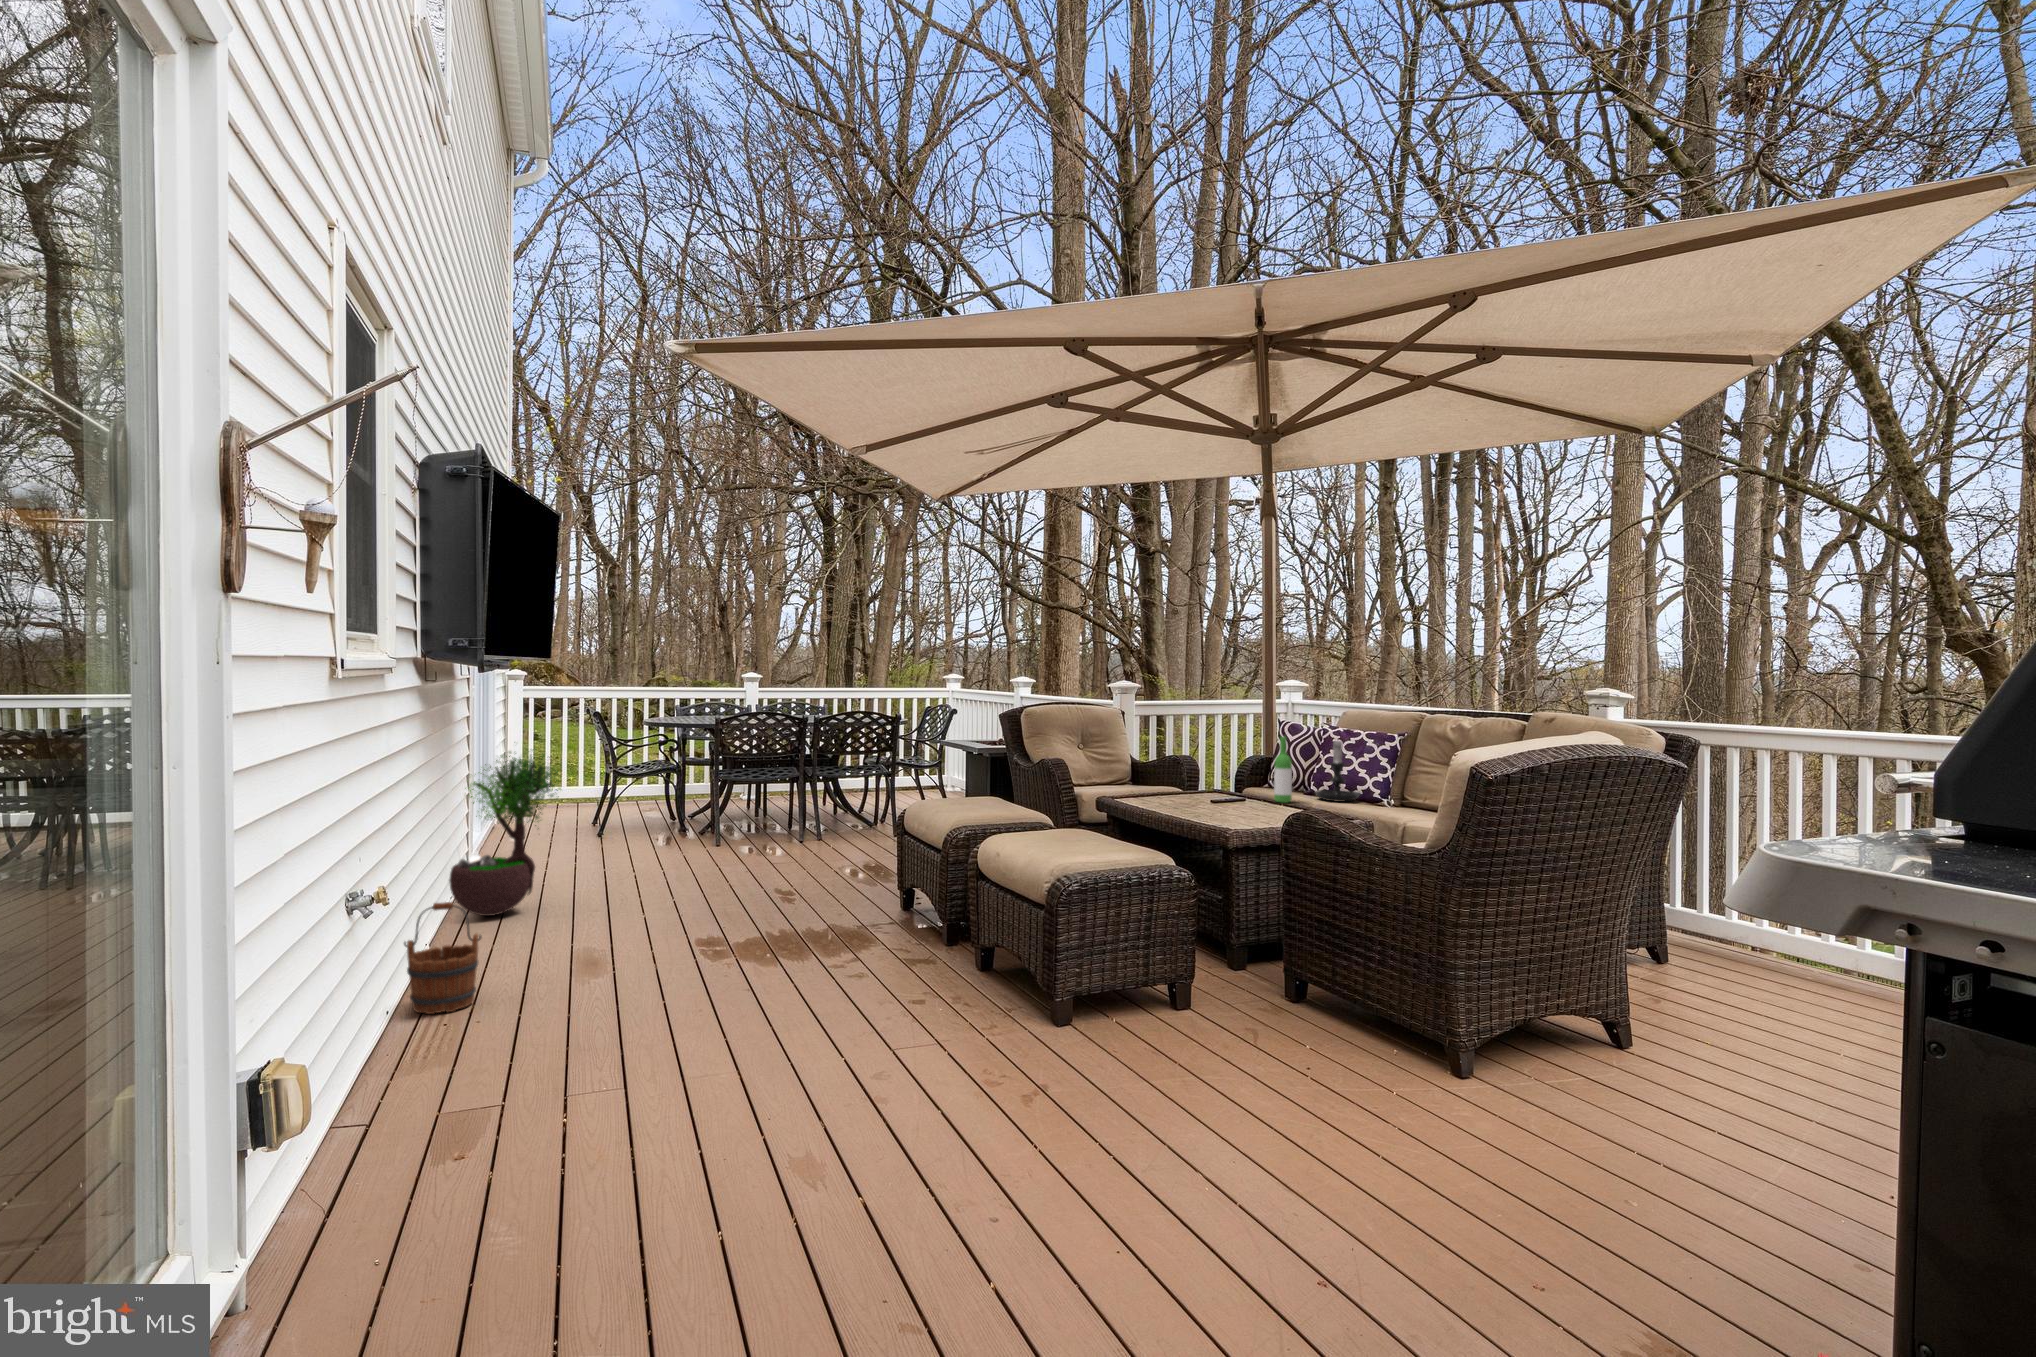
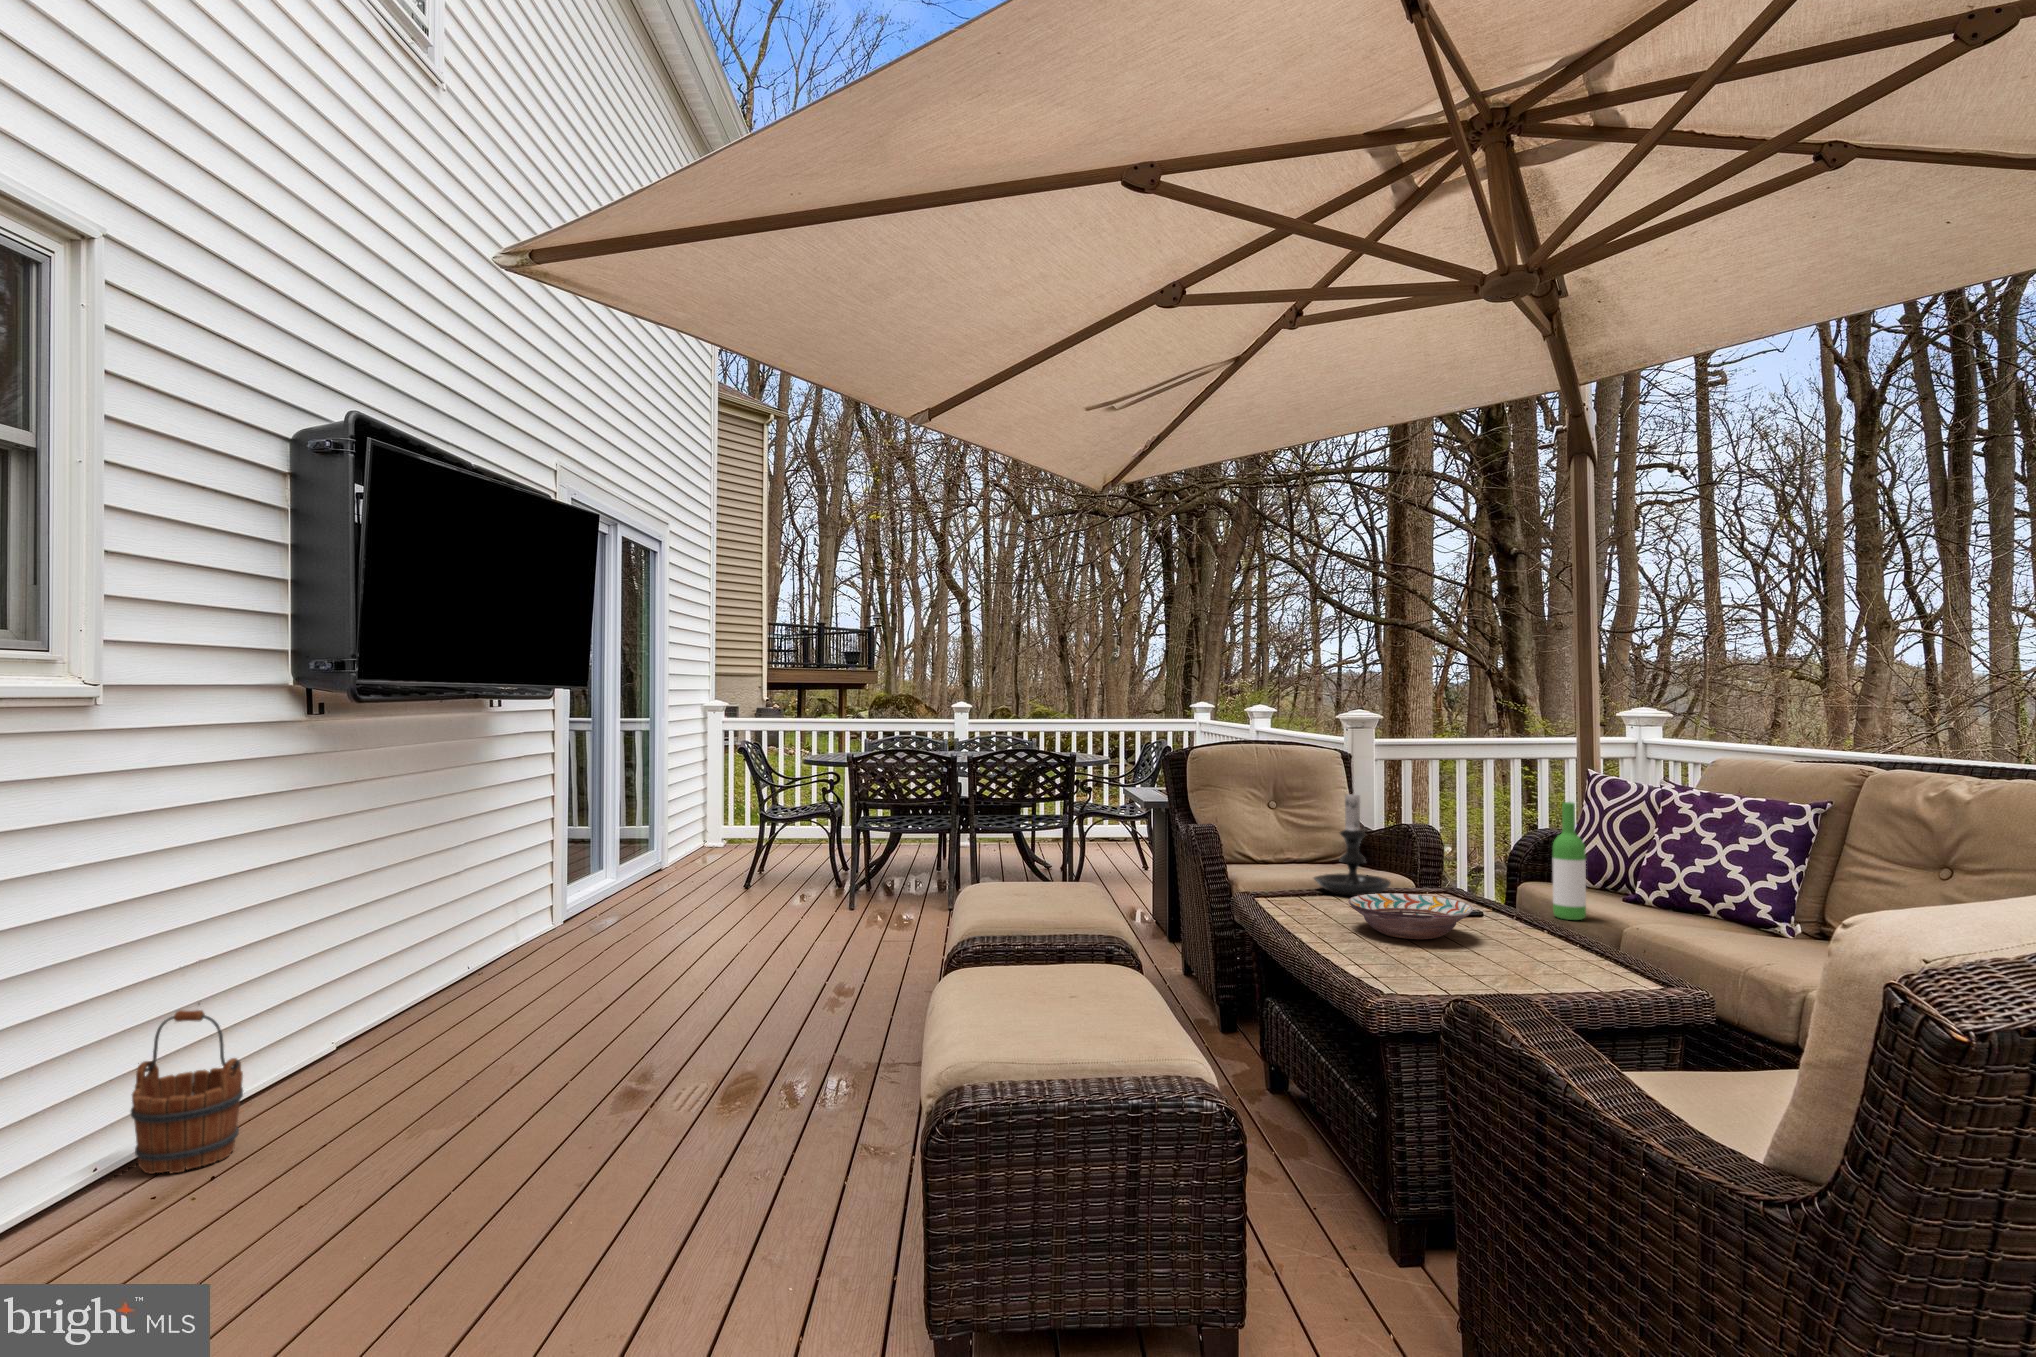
candle holder: present [1315,741,1360,802] -> present [1314,794,1390,896]
potted tree: present [449,749,560,916] -> none [419,780,554,998]
decorative bowl: none [1178,790,1245,813] -> present [1348,893,1473,939]

